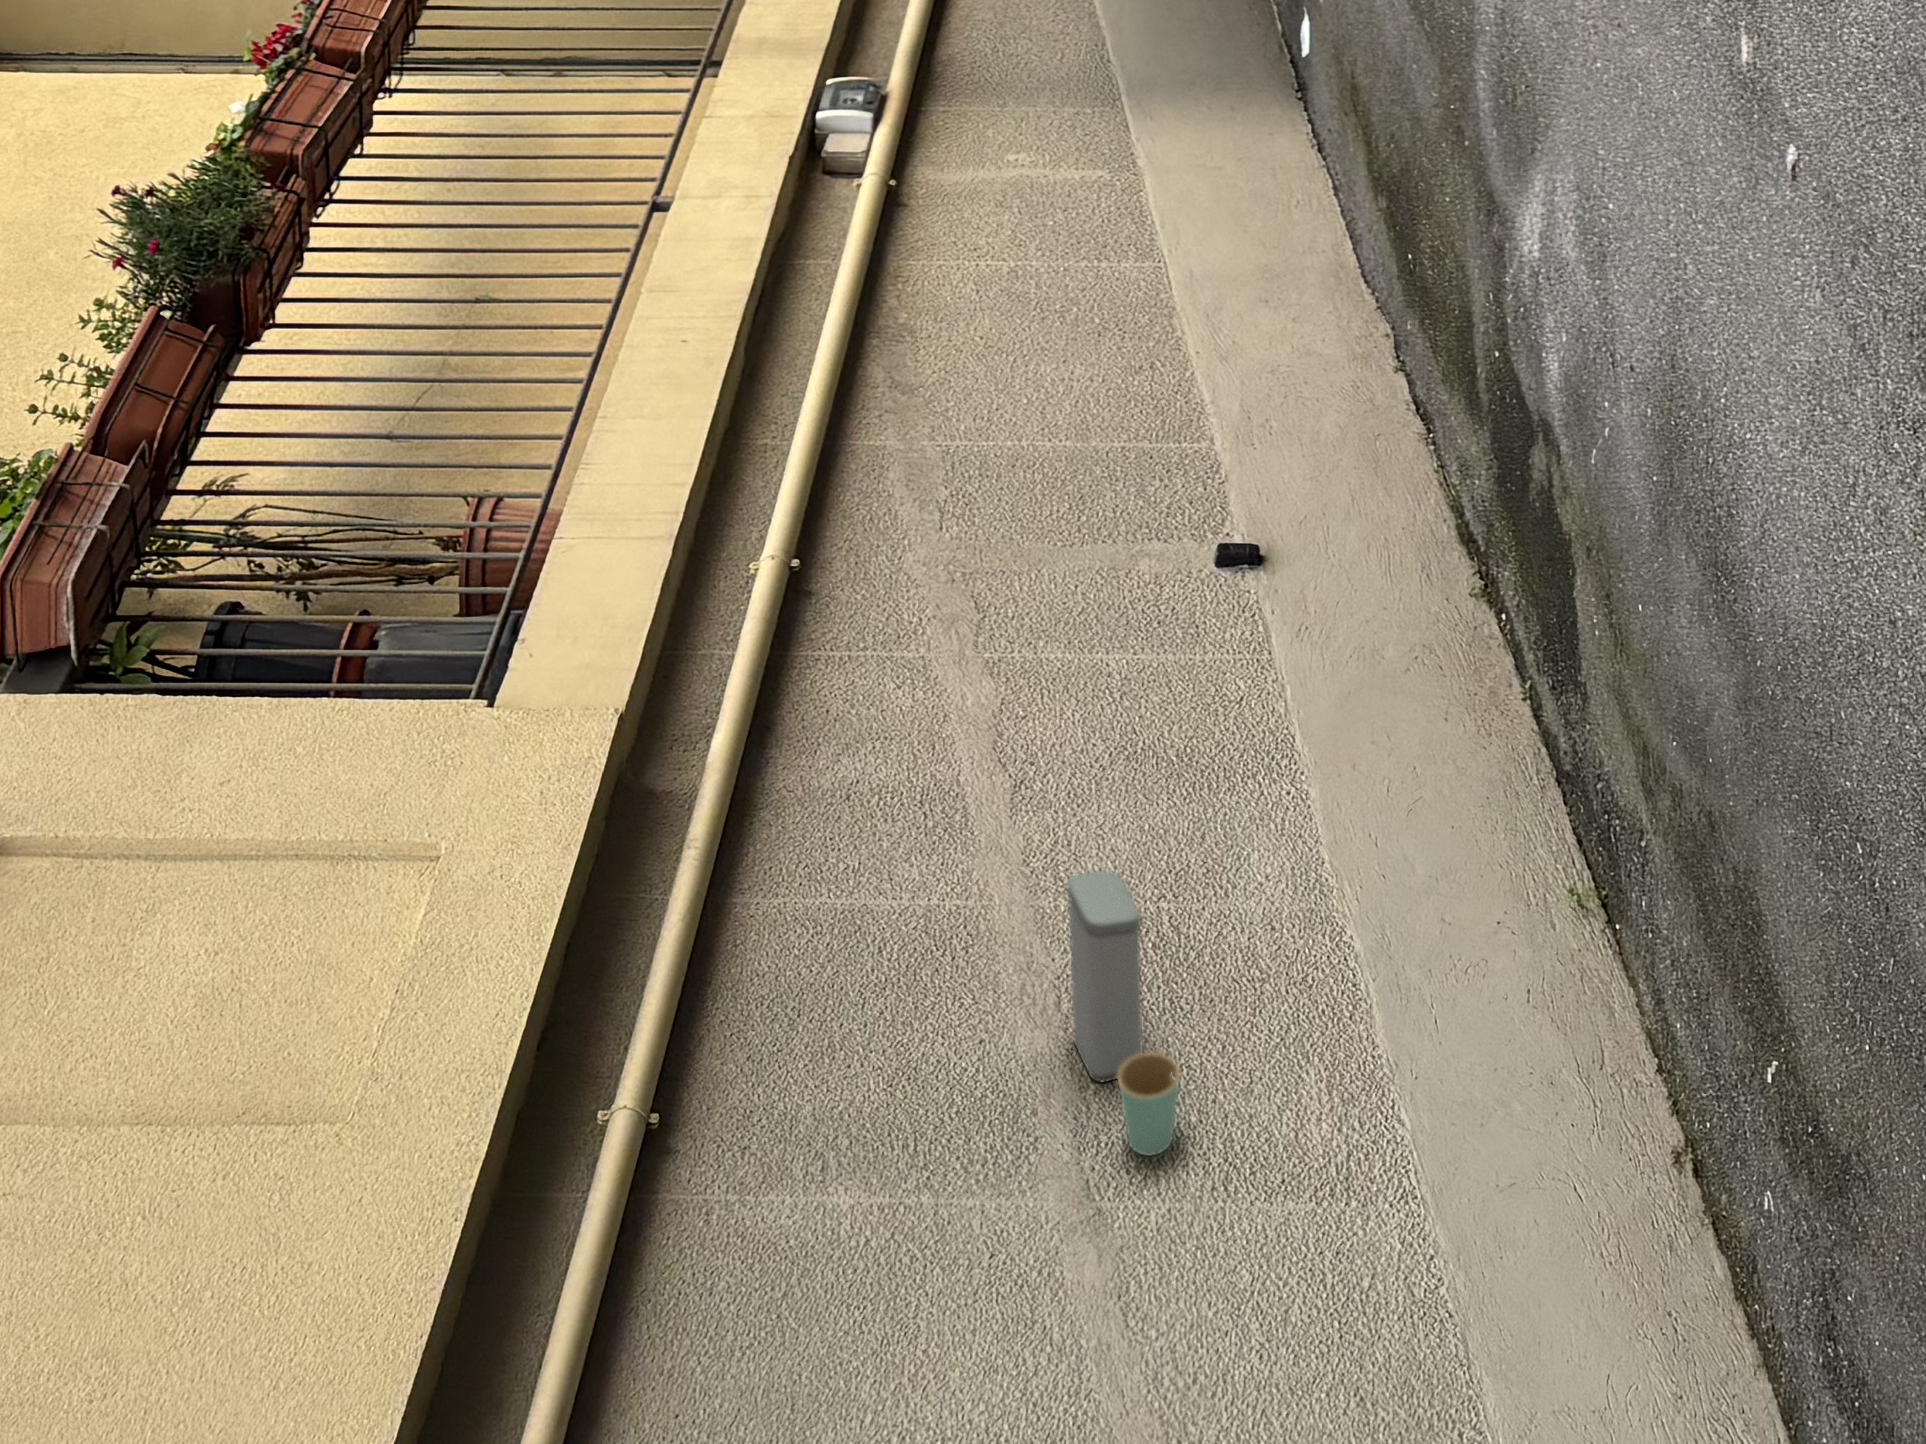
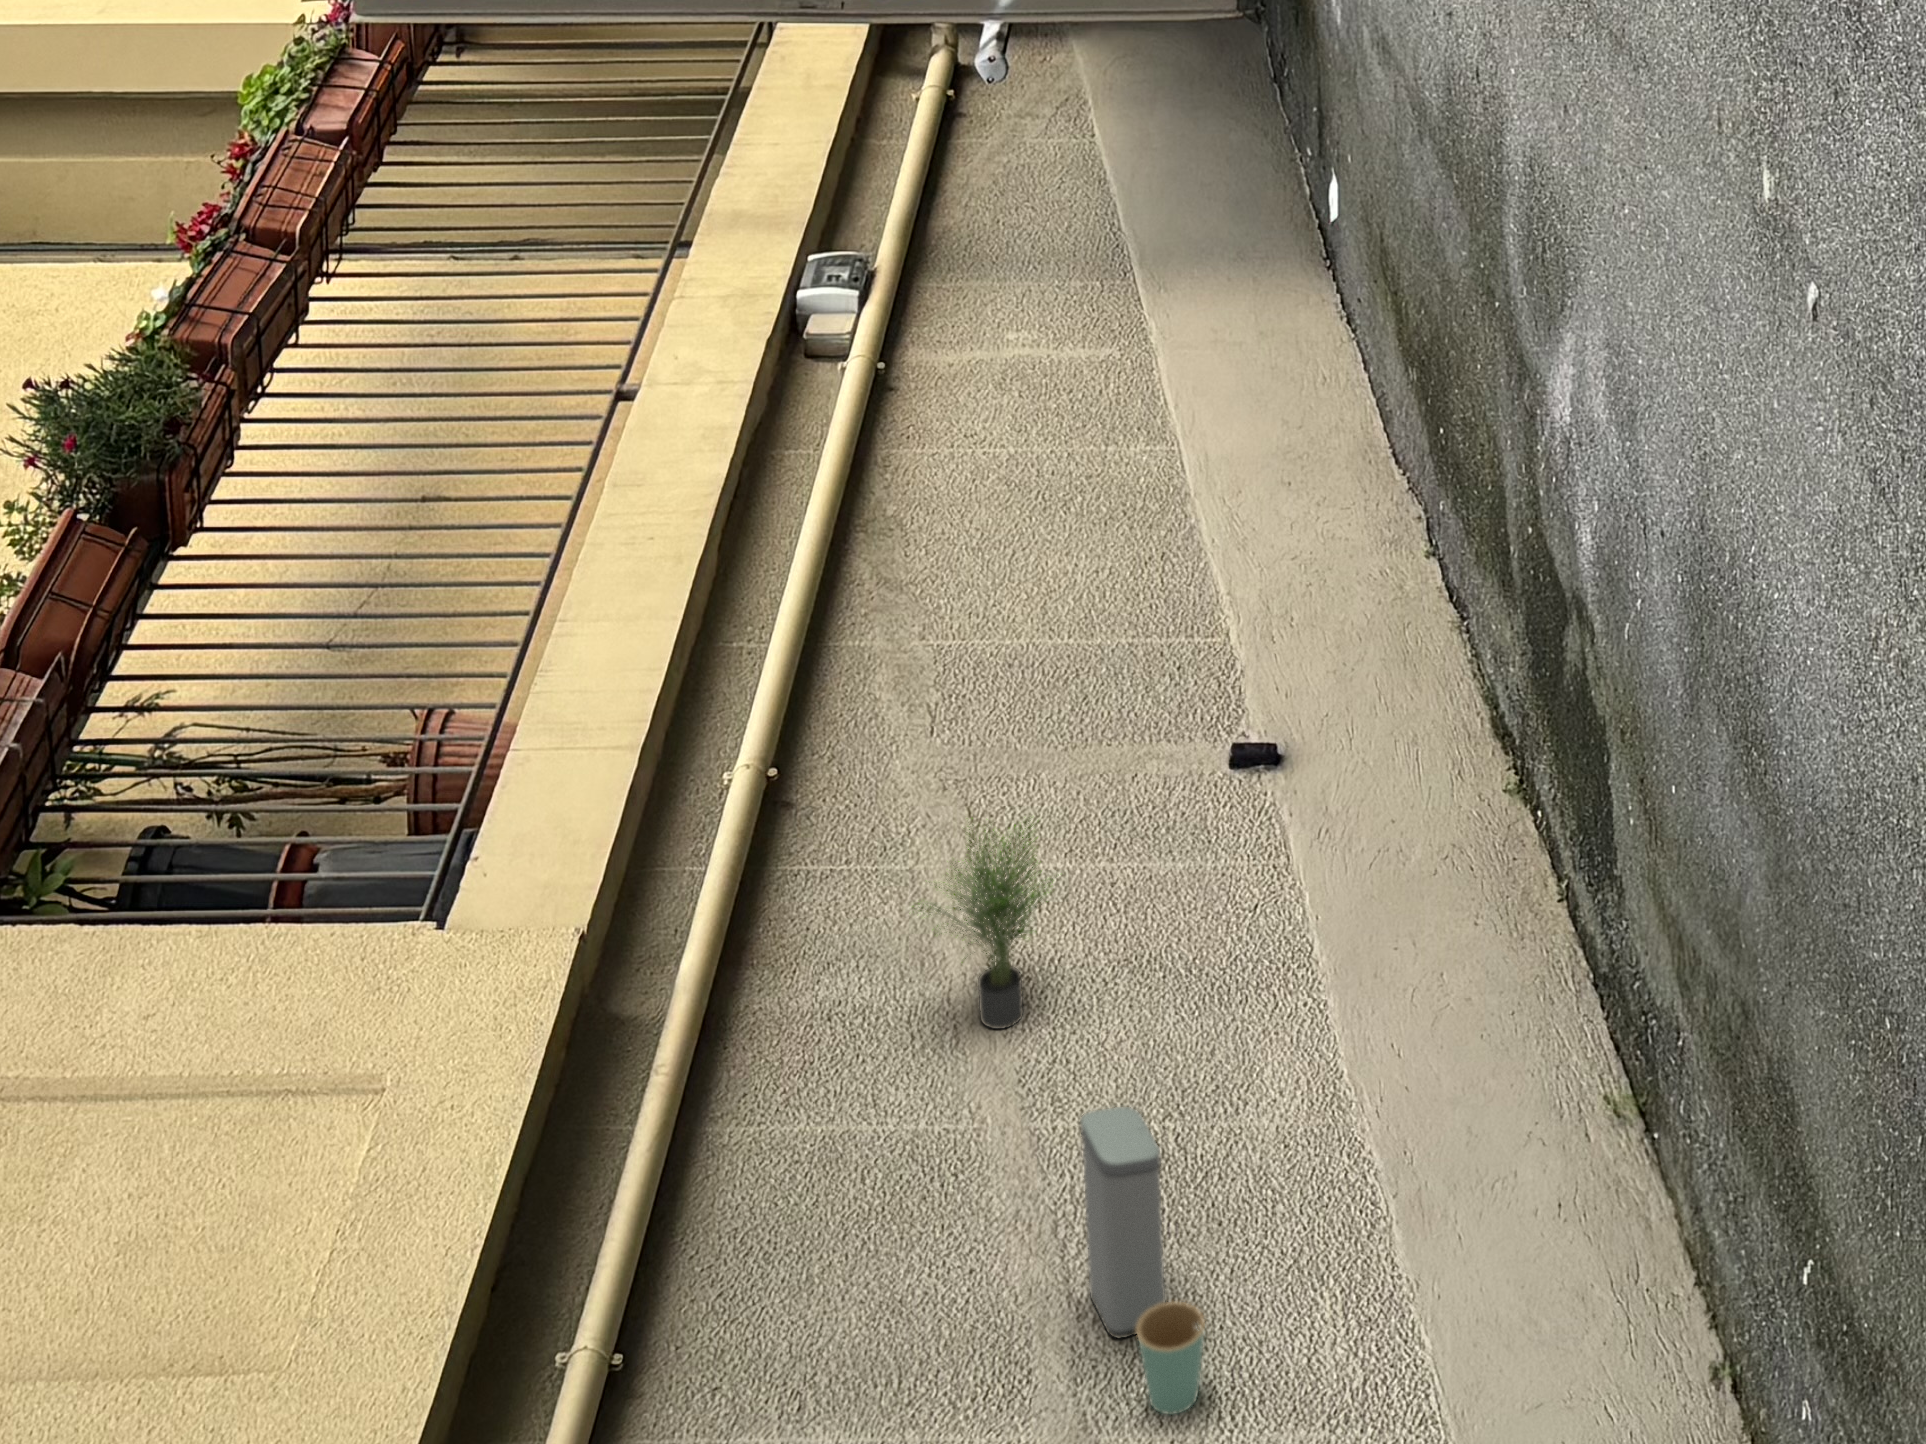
potted plant: none [904,595,1051,790] -> present [920,823,1053,1029]

